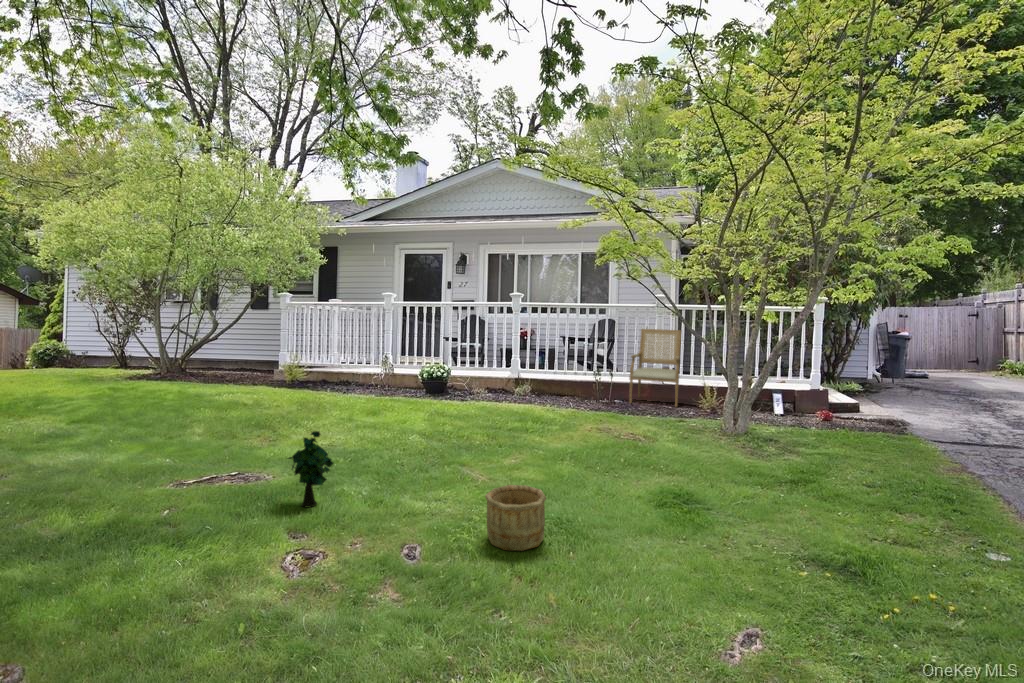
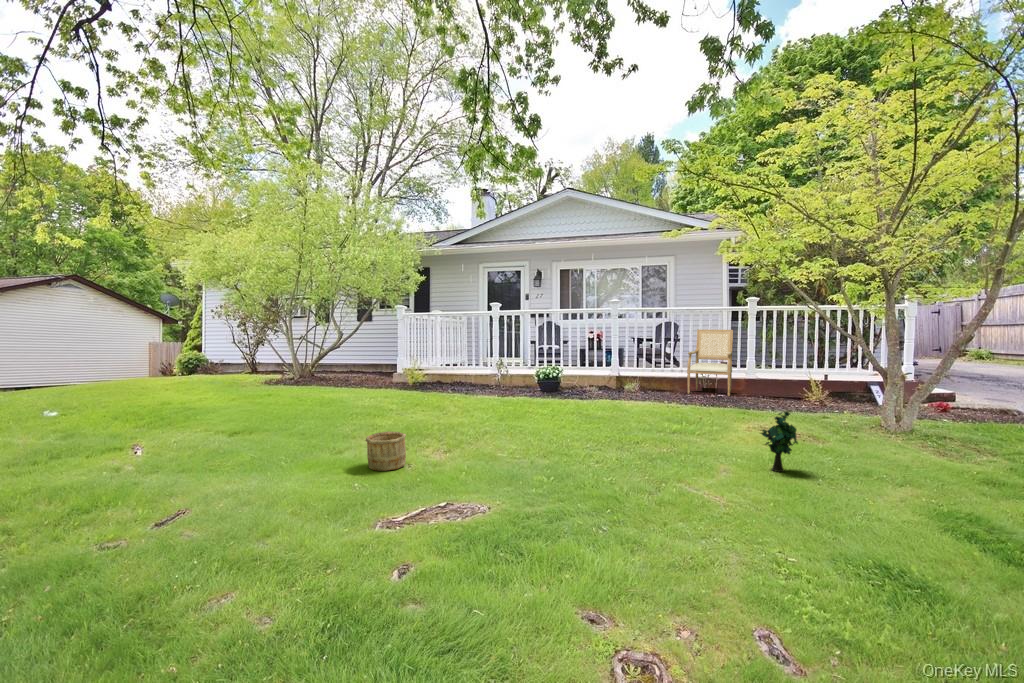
decorative plant: present [288,431,333,507] -> present [761,412,798,472]
wooden bucket: present [485,485,546,551] -> present [366,431,406,471]

